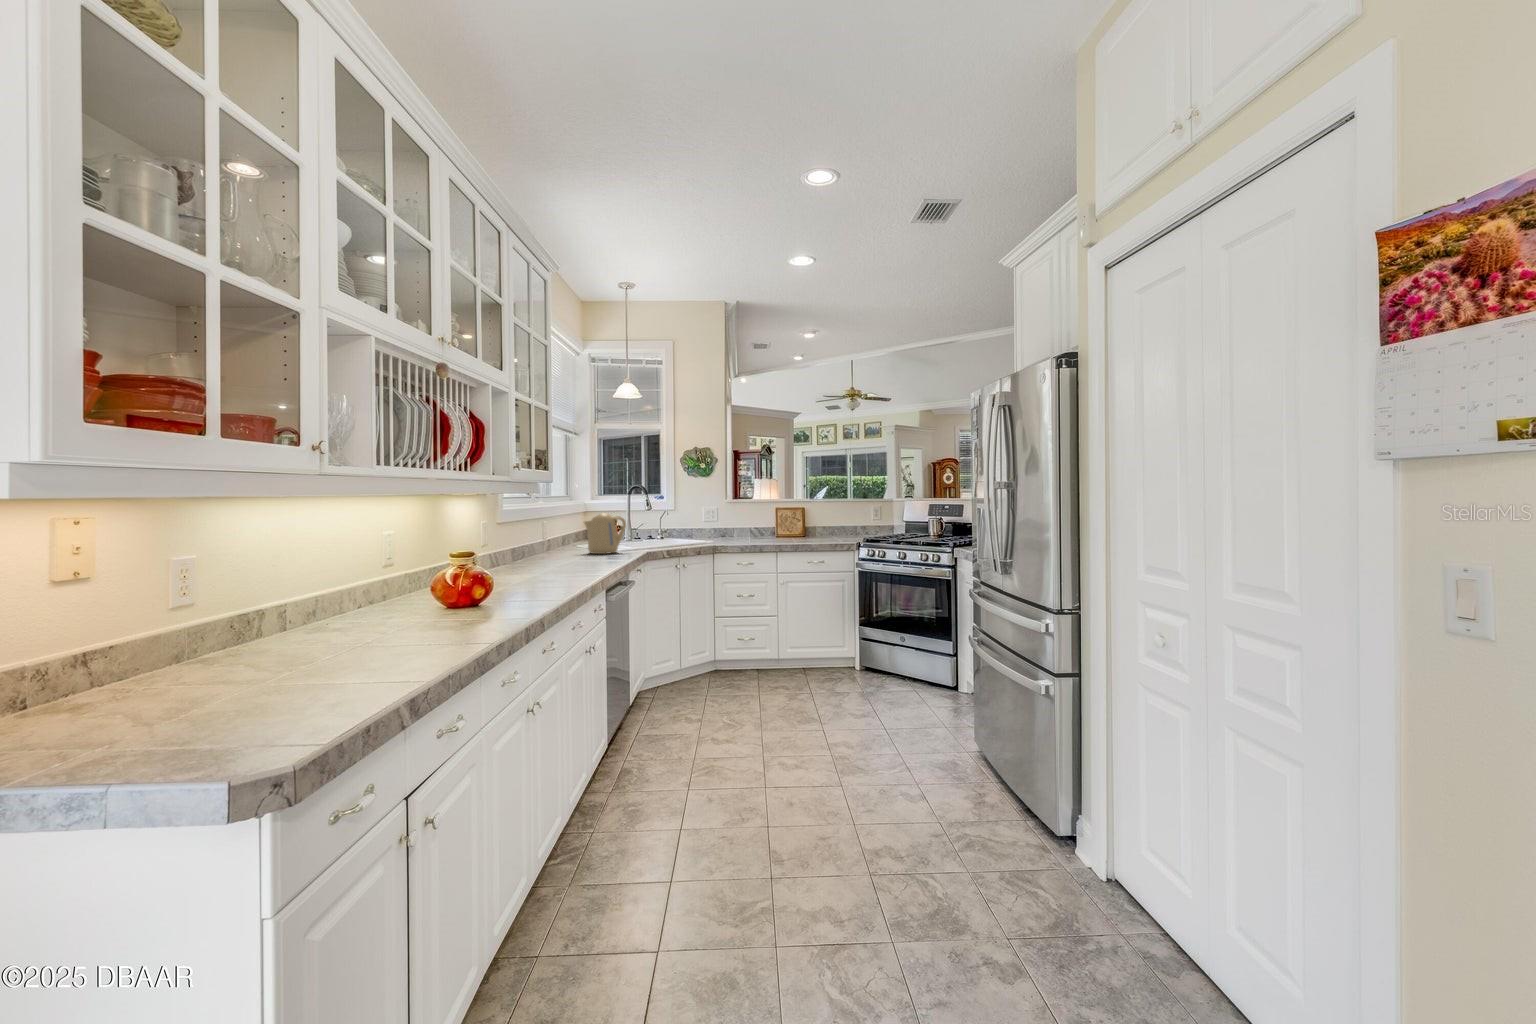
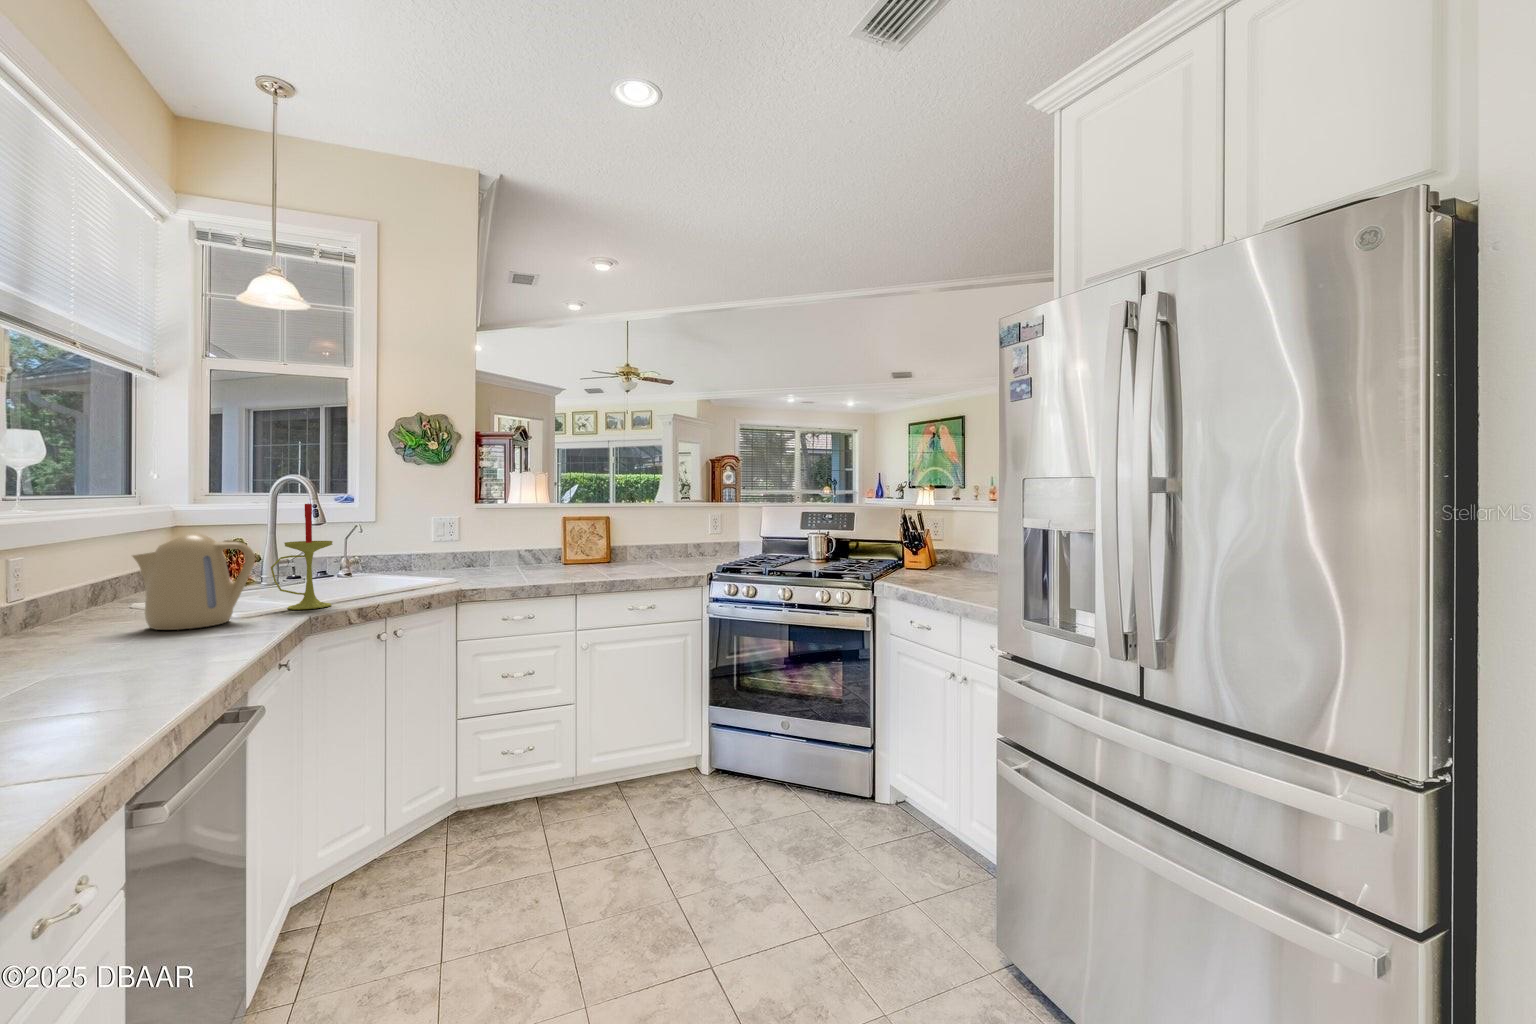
candle: none [631,498,656,550] -> present [271,503,333,610]

